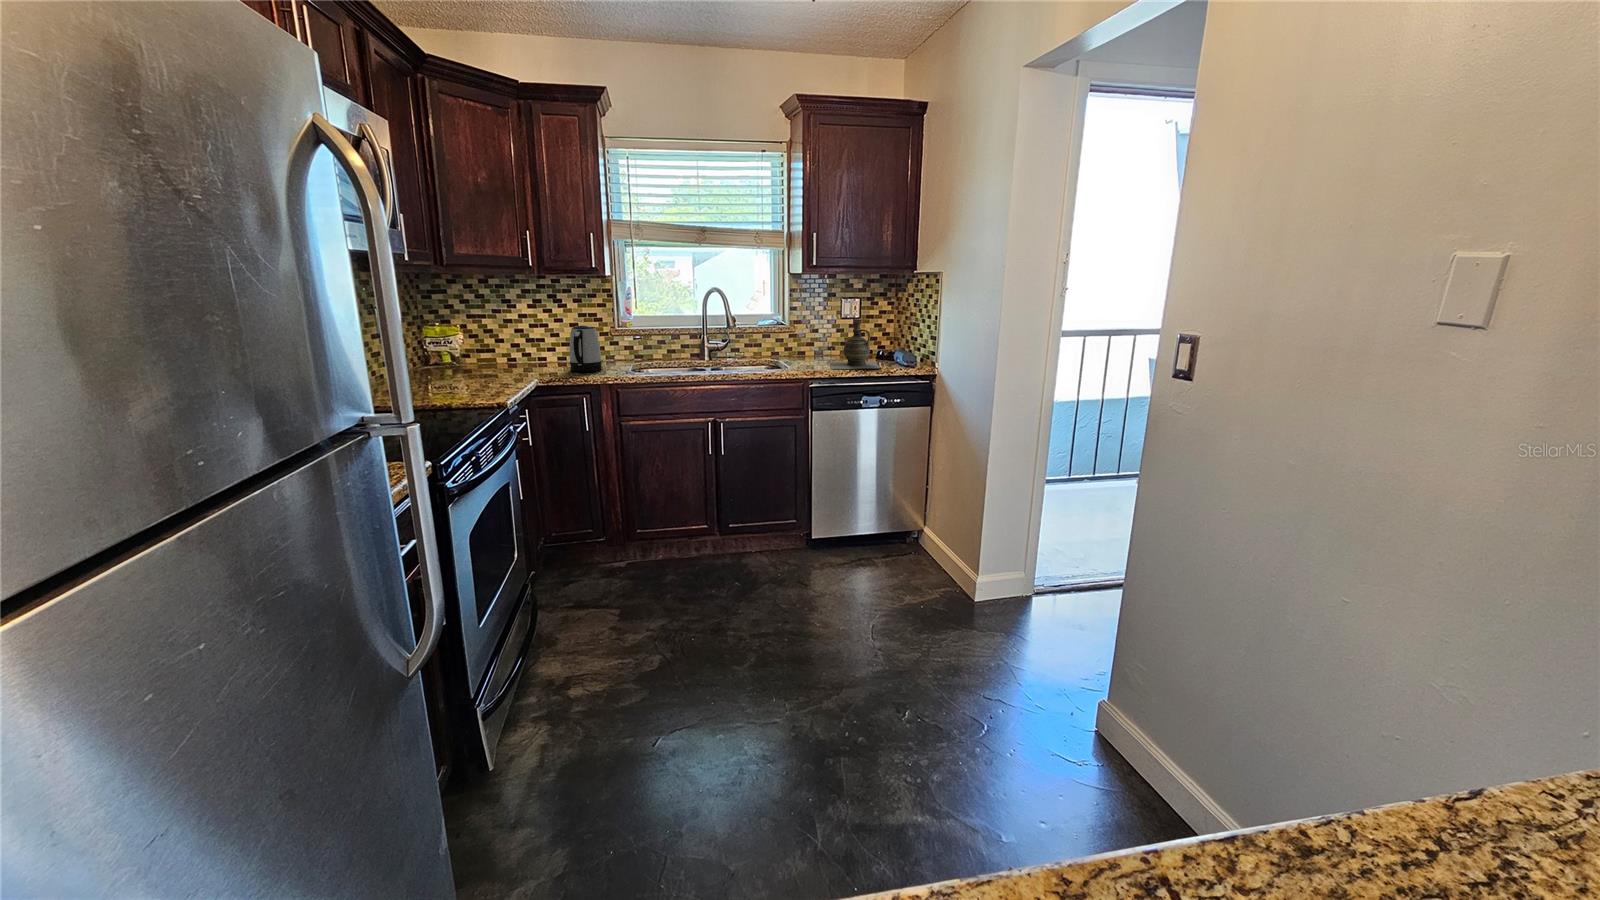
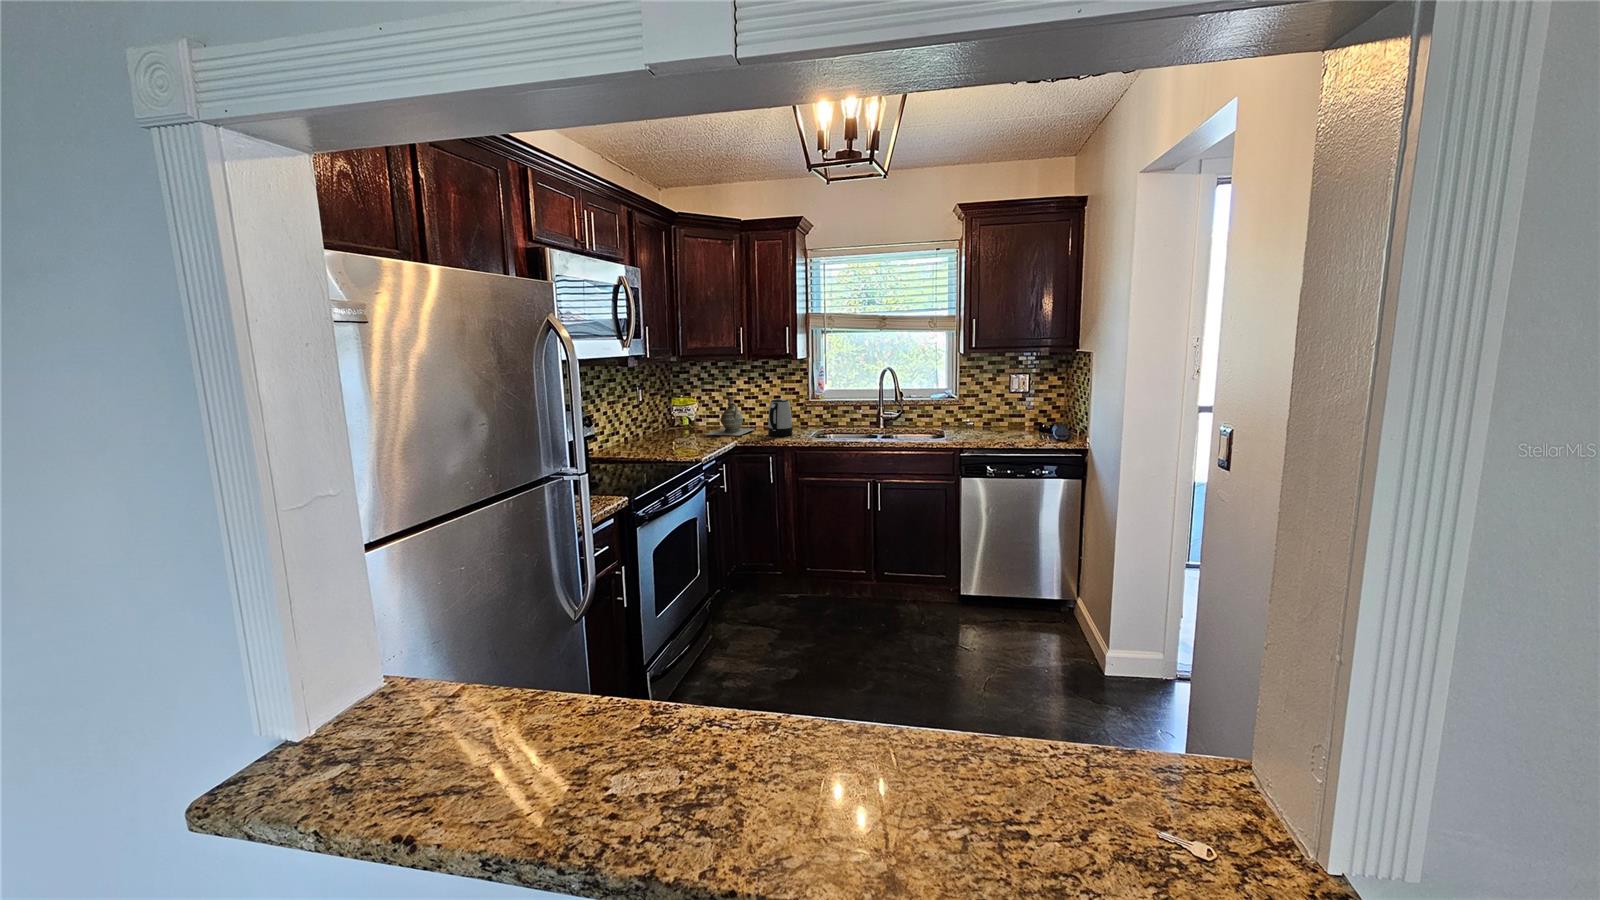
ceramic jug: present [829,322,880,369] -> present [705,397,754,435]

